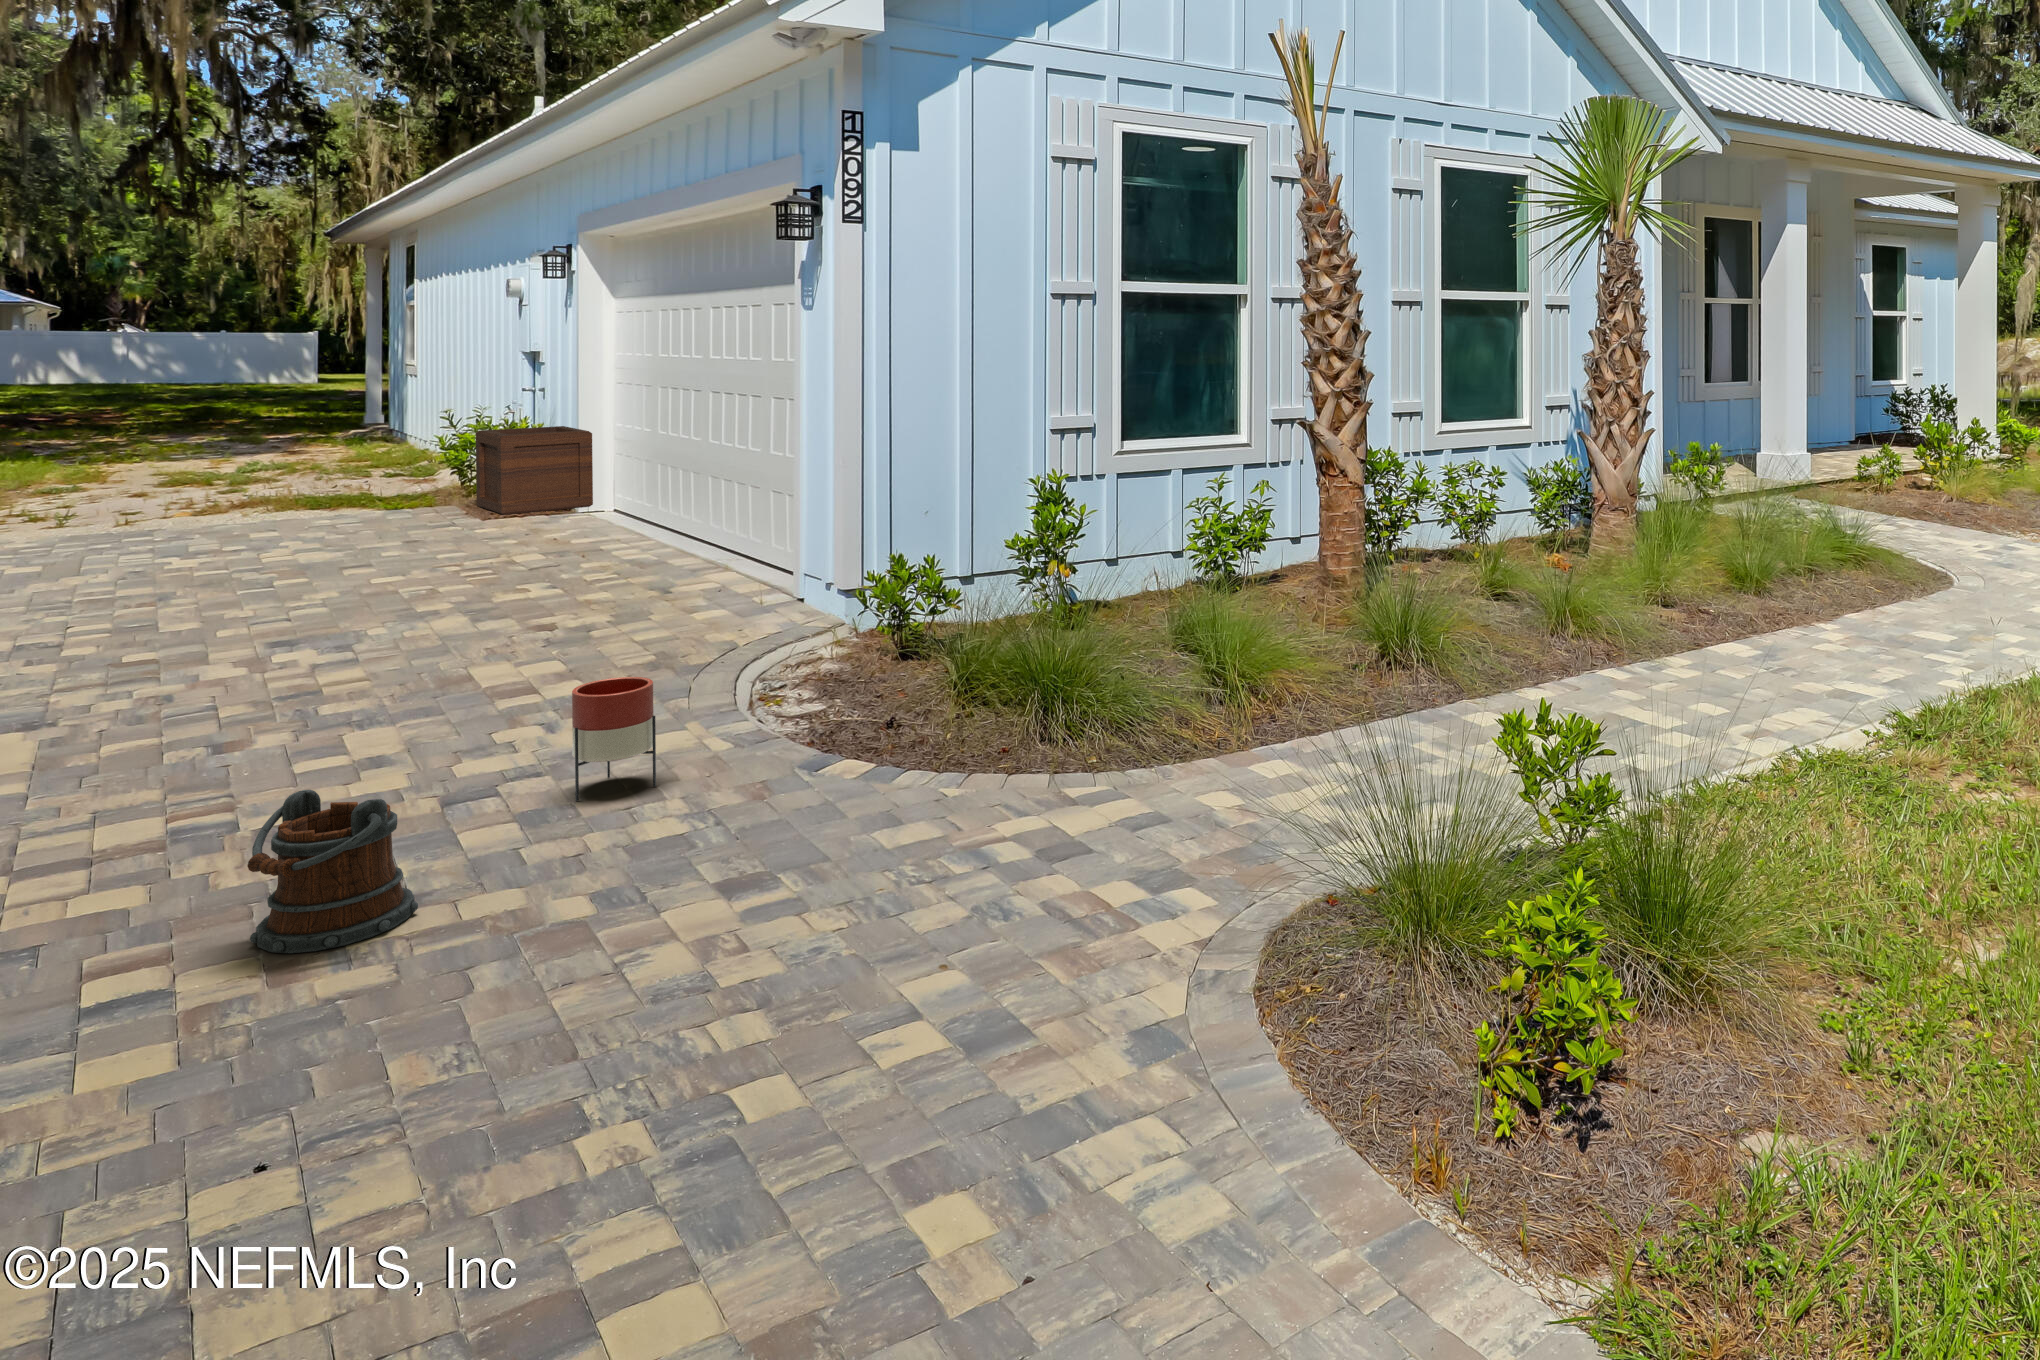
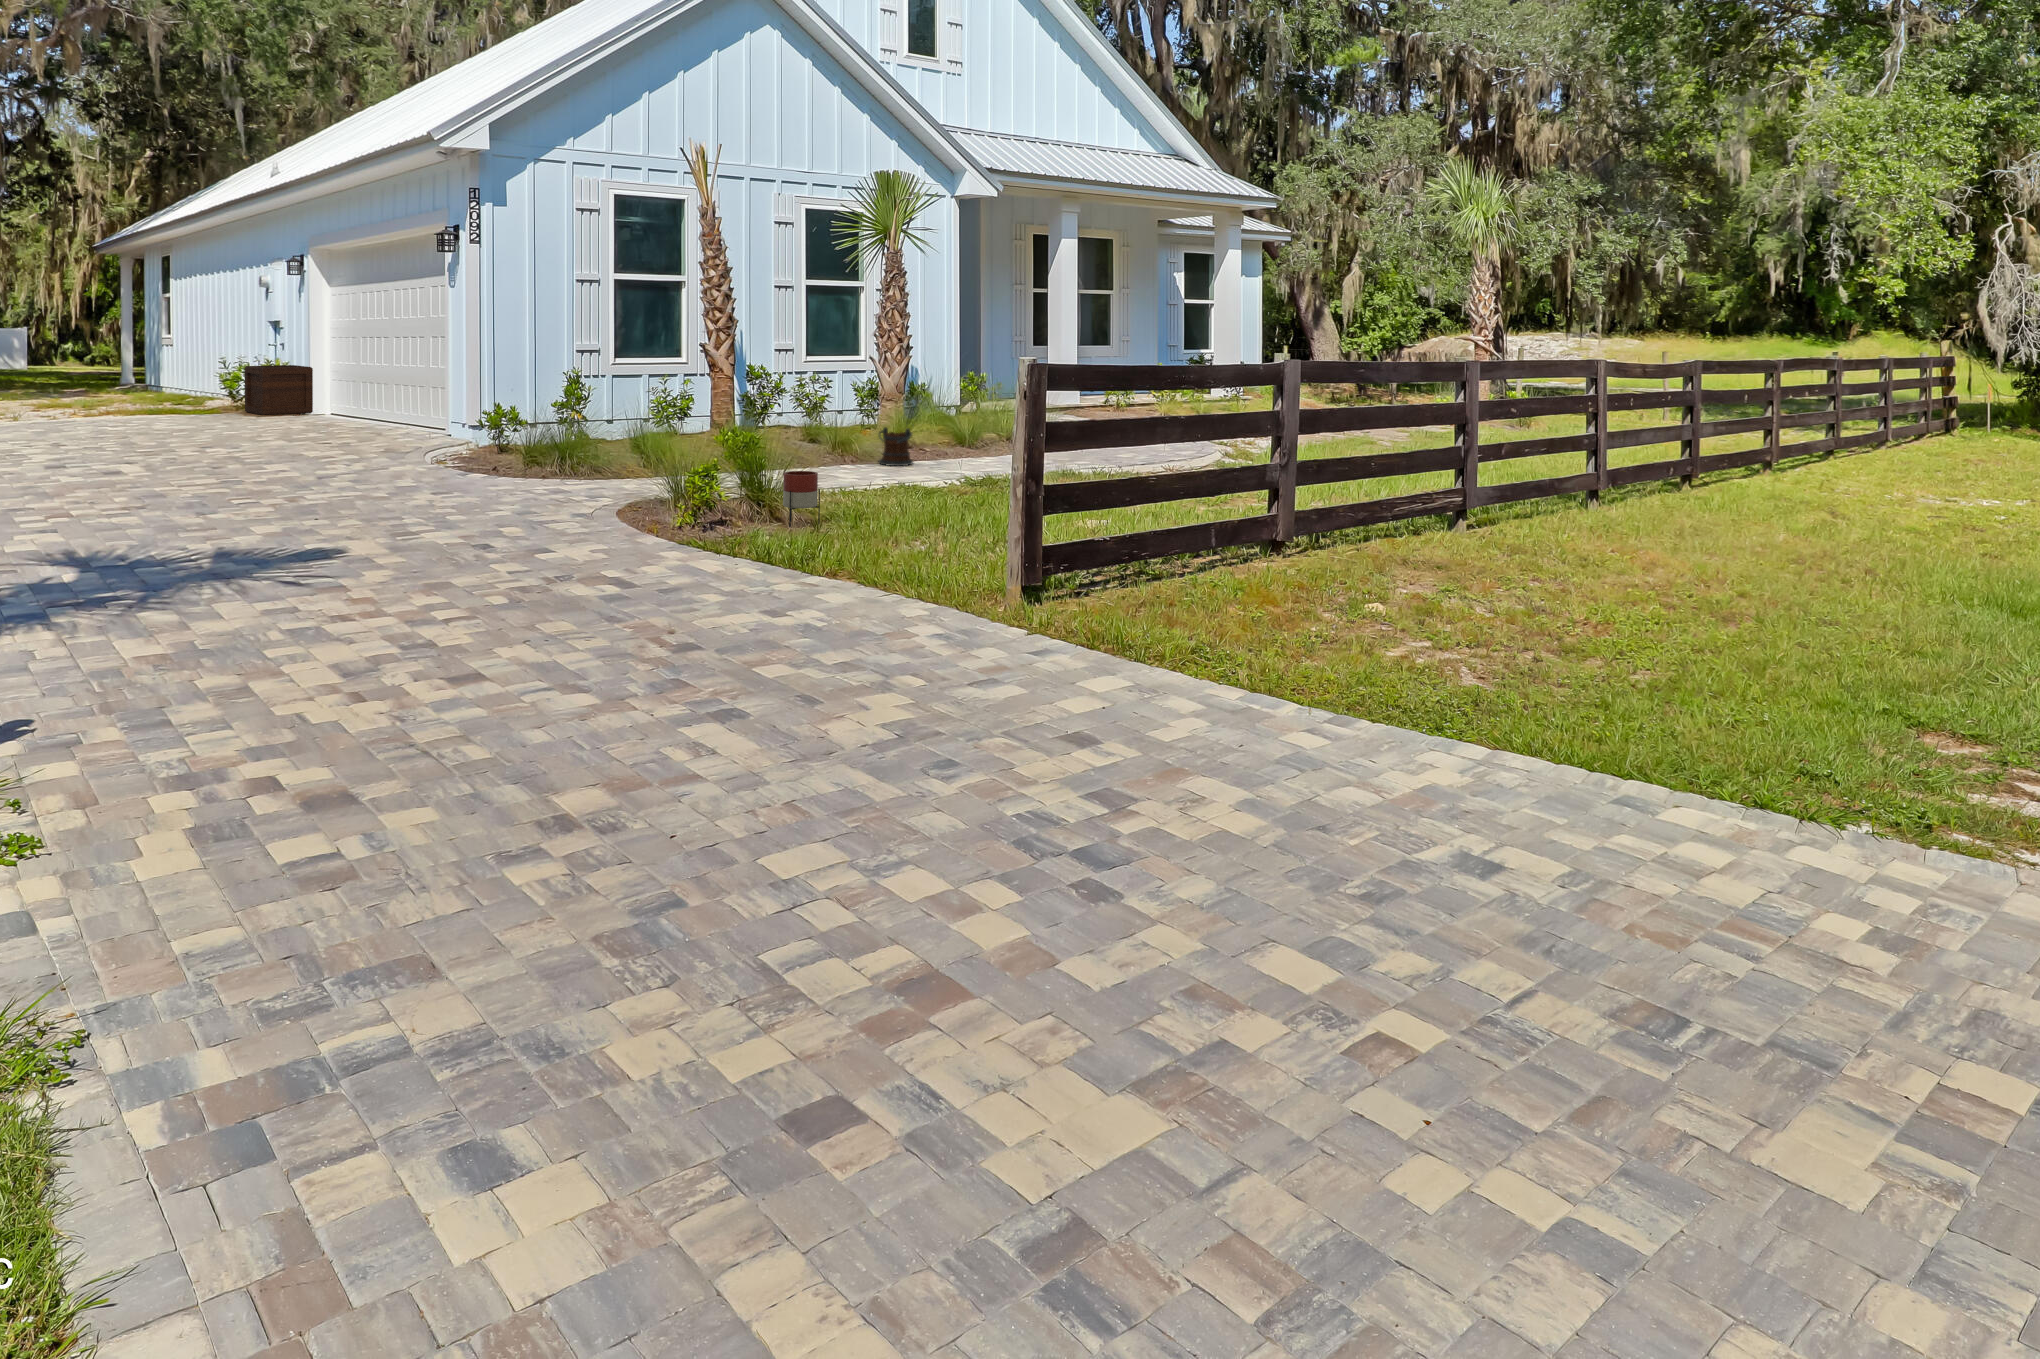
planter: present [572,677,656,801] -> present [783,471,820,527]
bucket: present [247,790,418,954] -> present [879,427,913,466]

